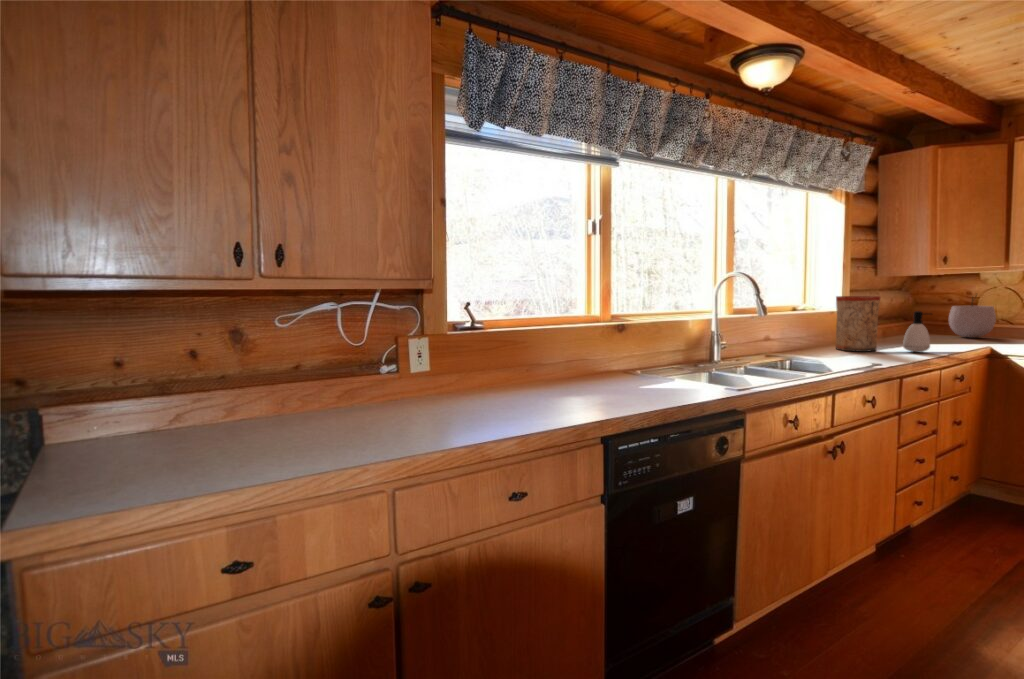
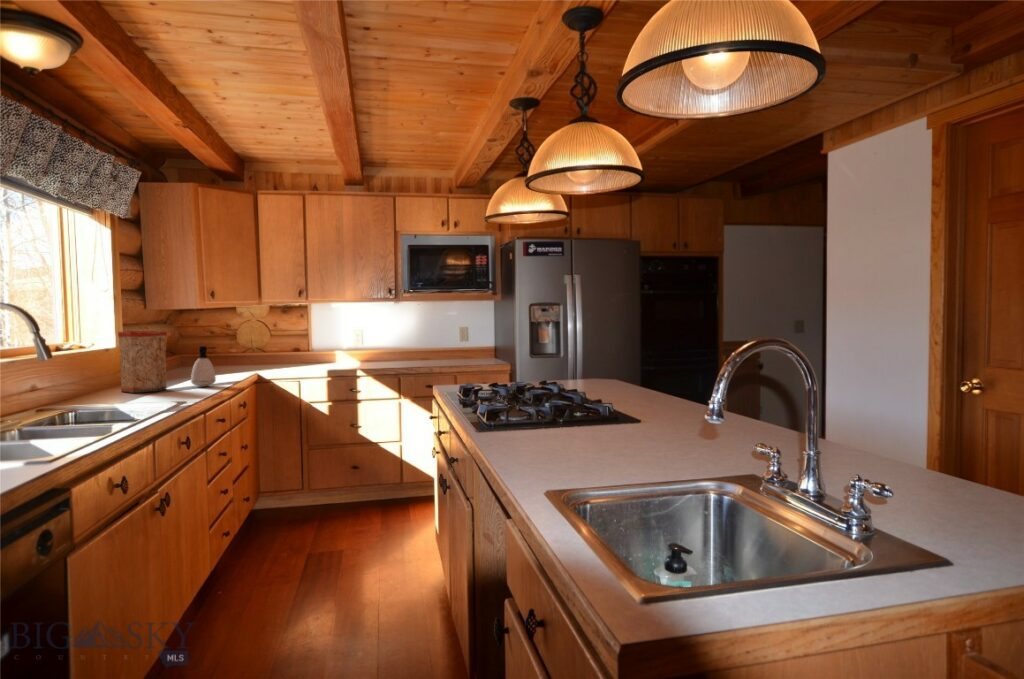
plant pot: present [949,298,996,338] -> none [216,326,252,368]

